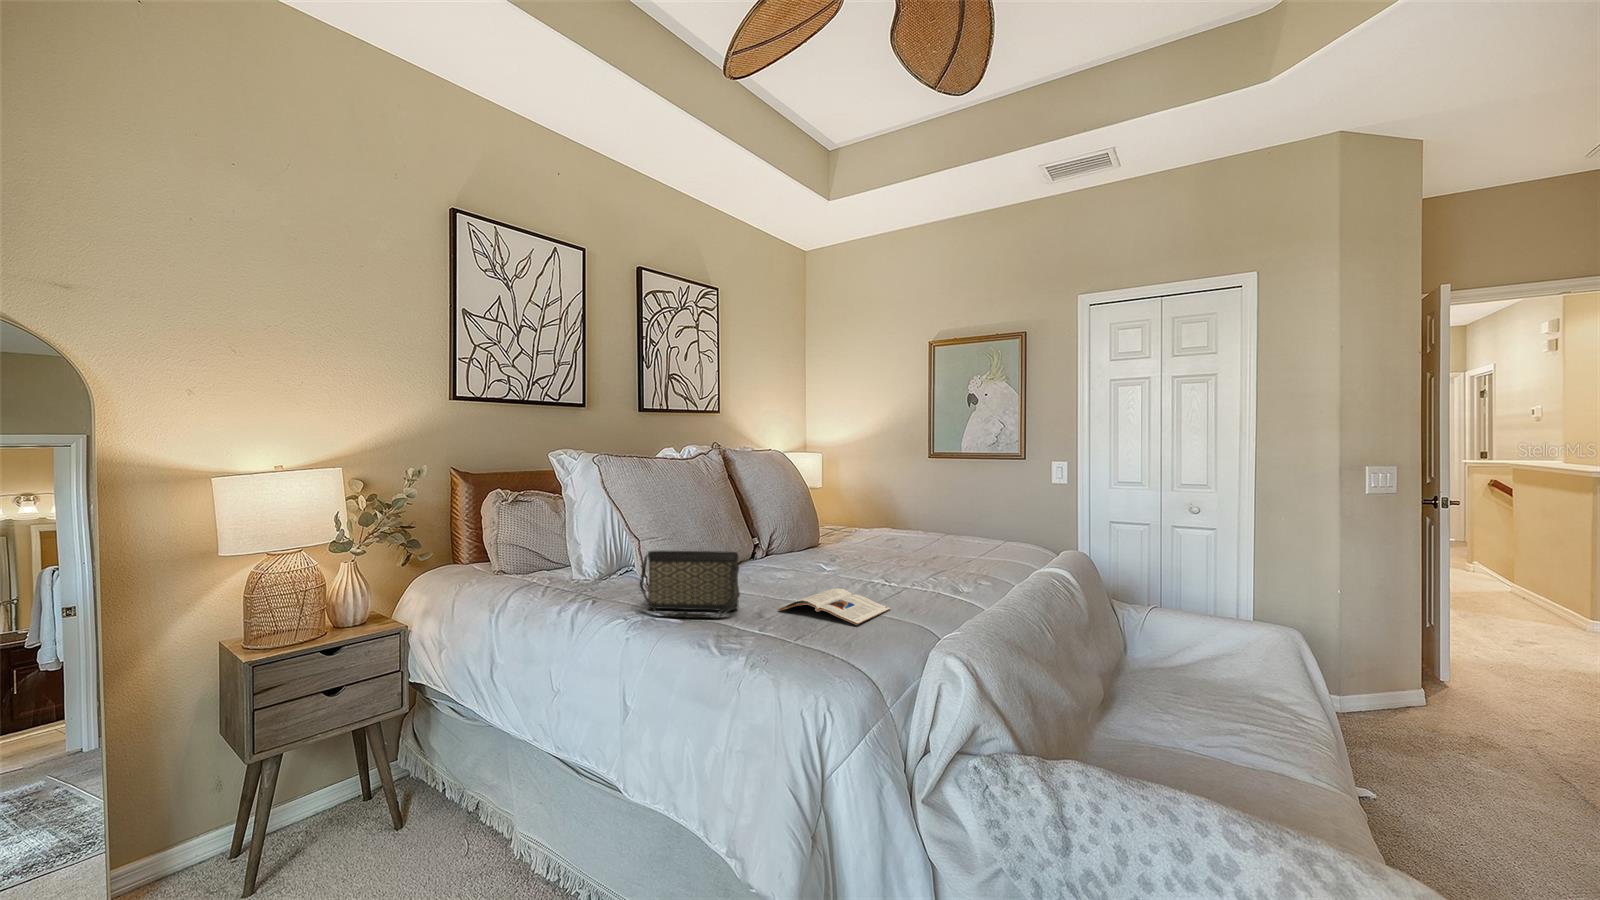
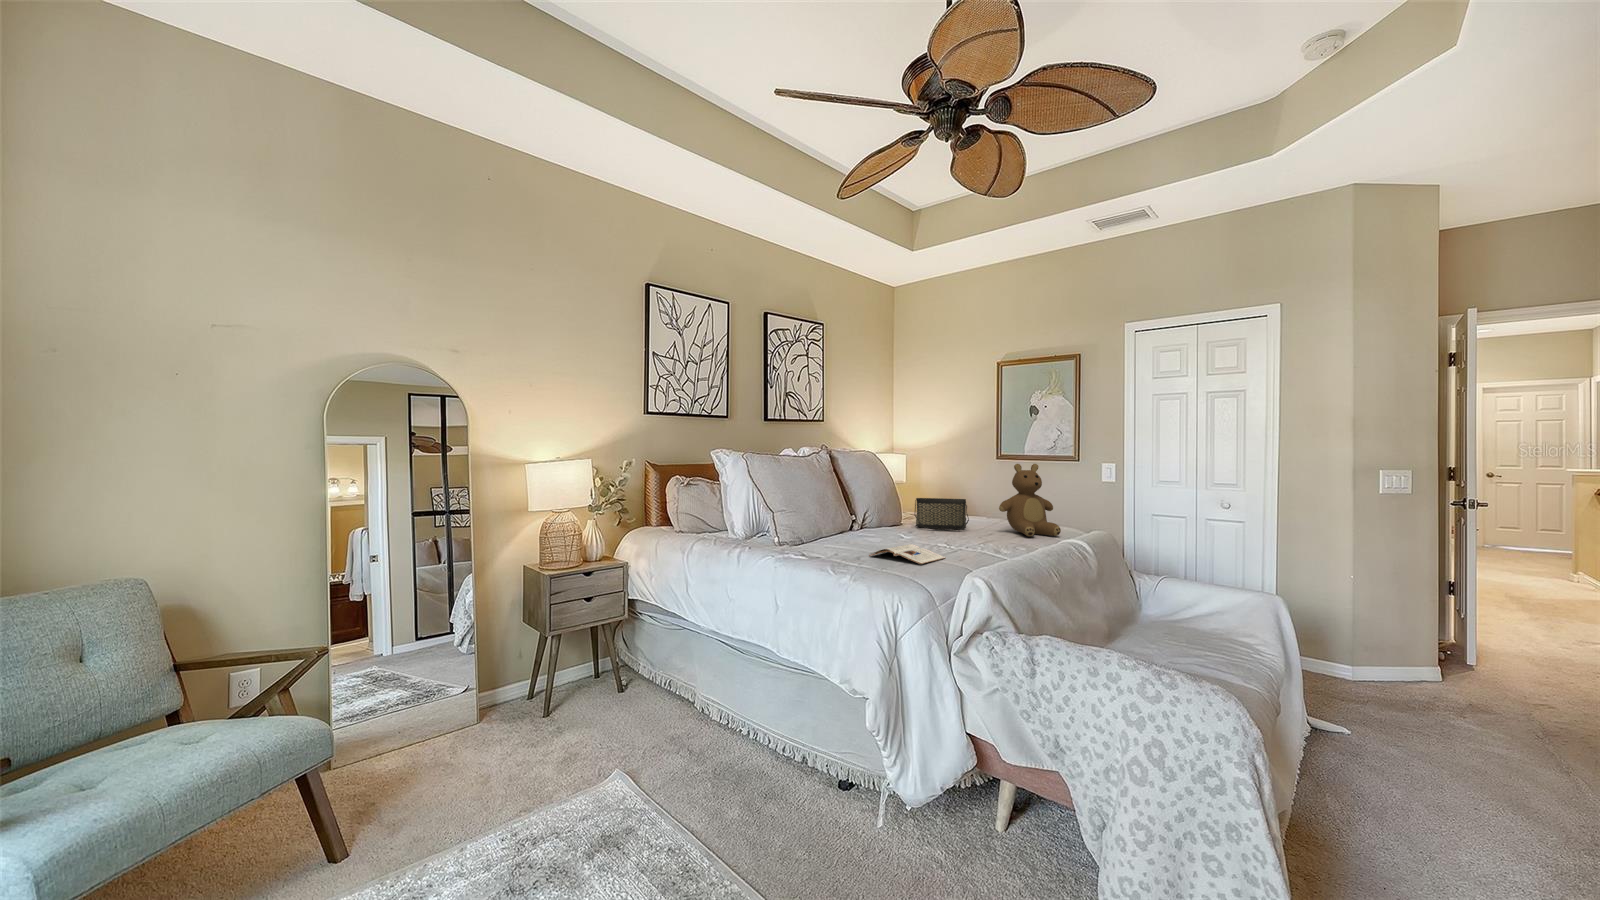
teddy bear: none [949,466,1029,564] -> present [999,464,1061,536]
handbag: present [640,551,740,618] -> present [915,498,969,531]

